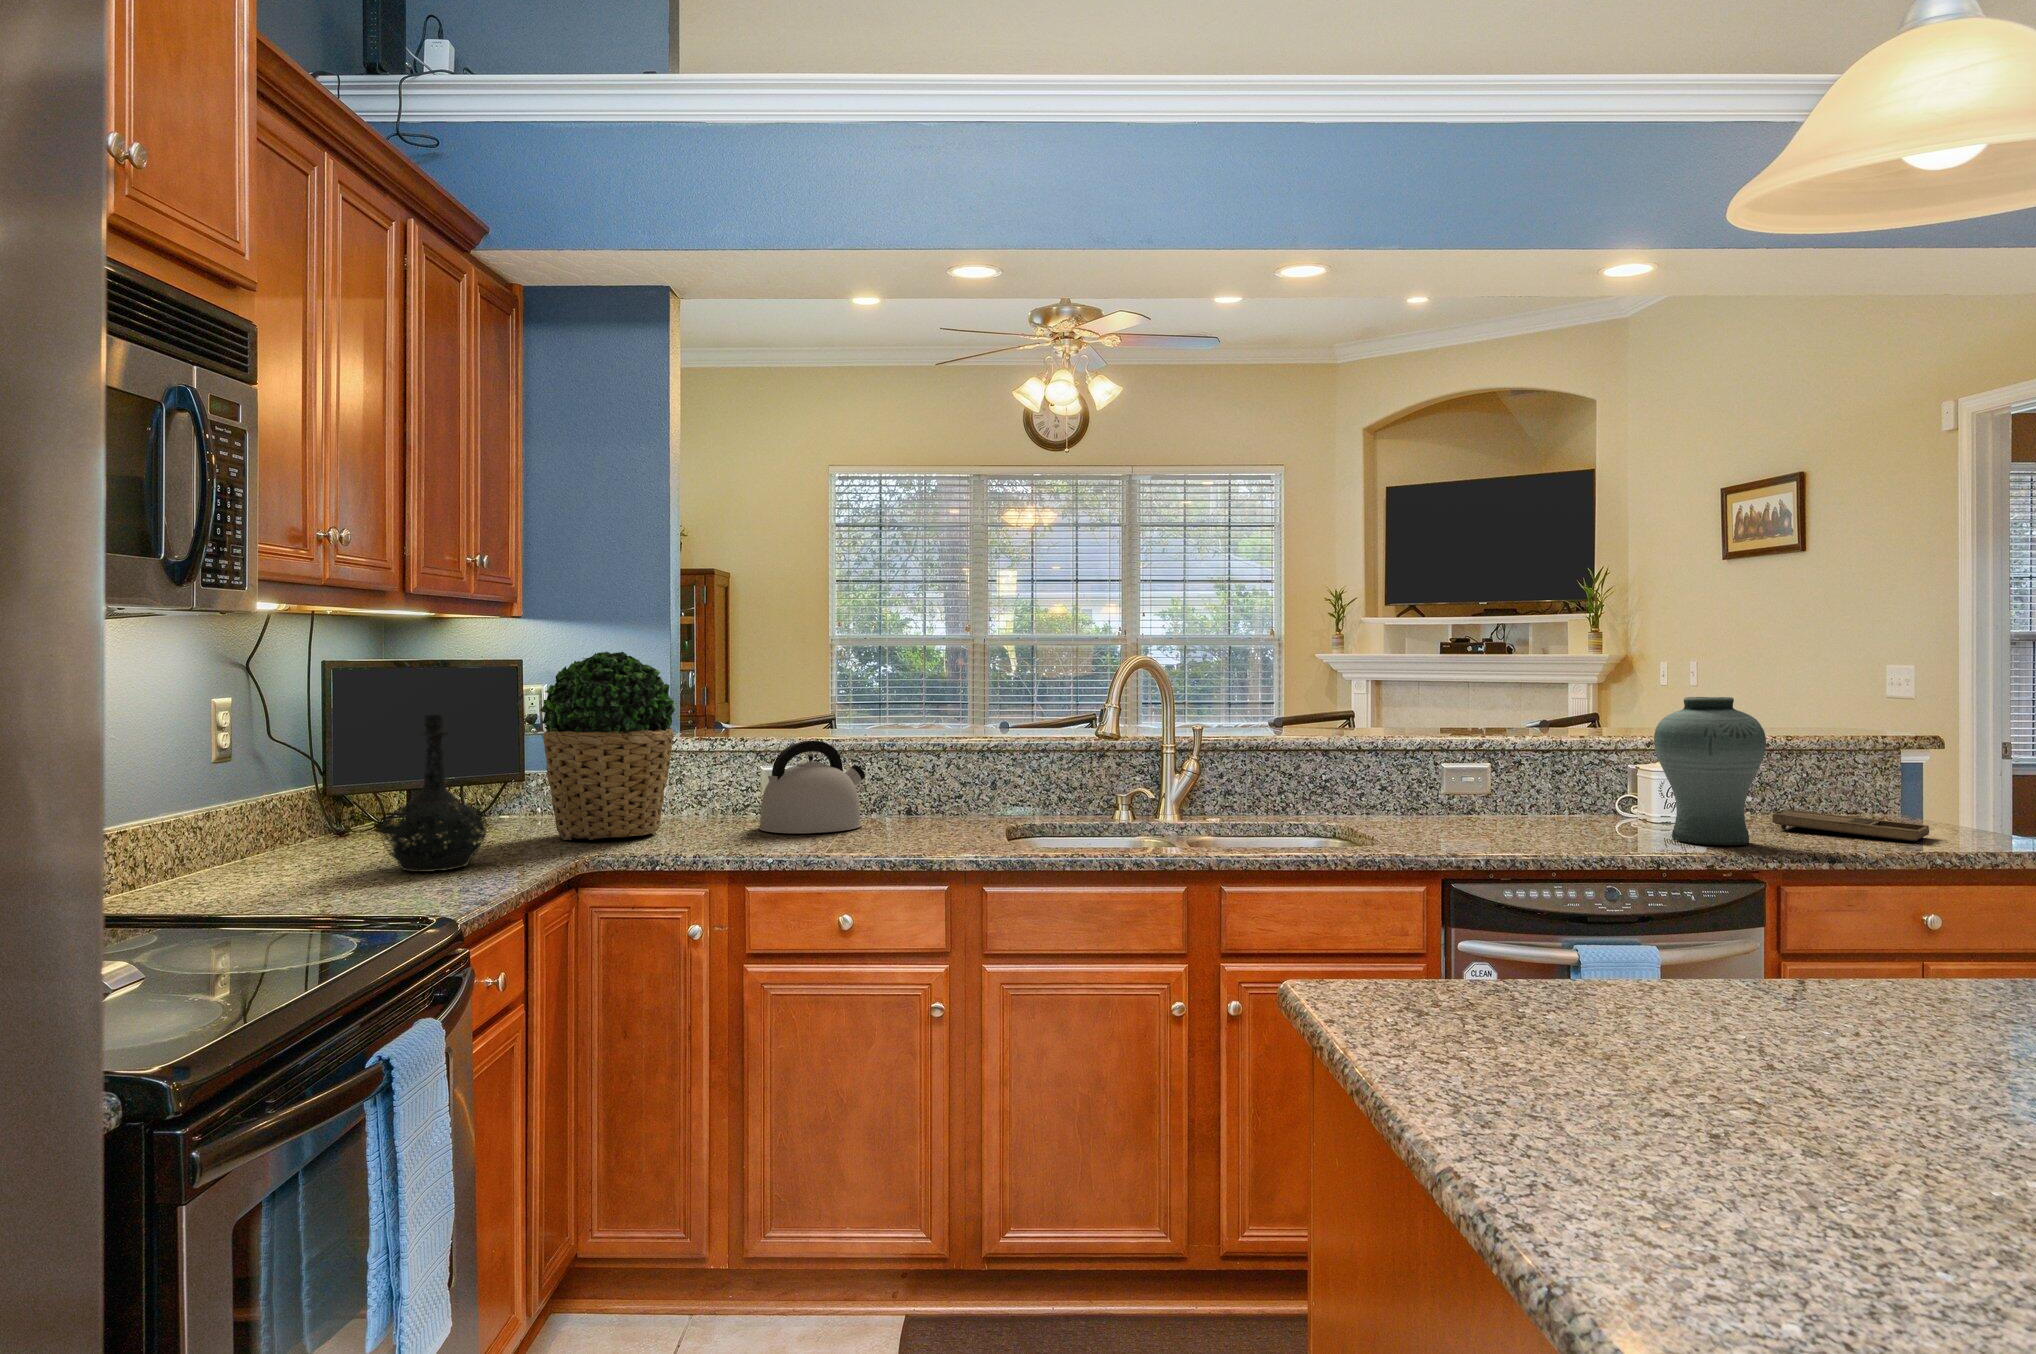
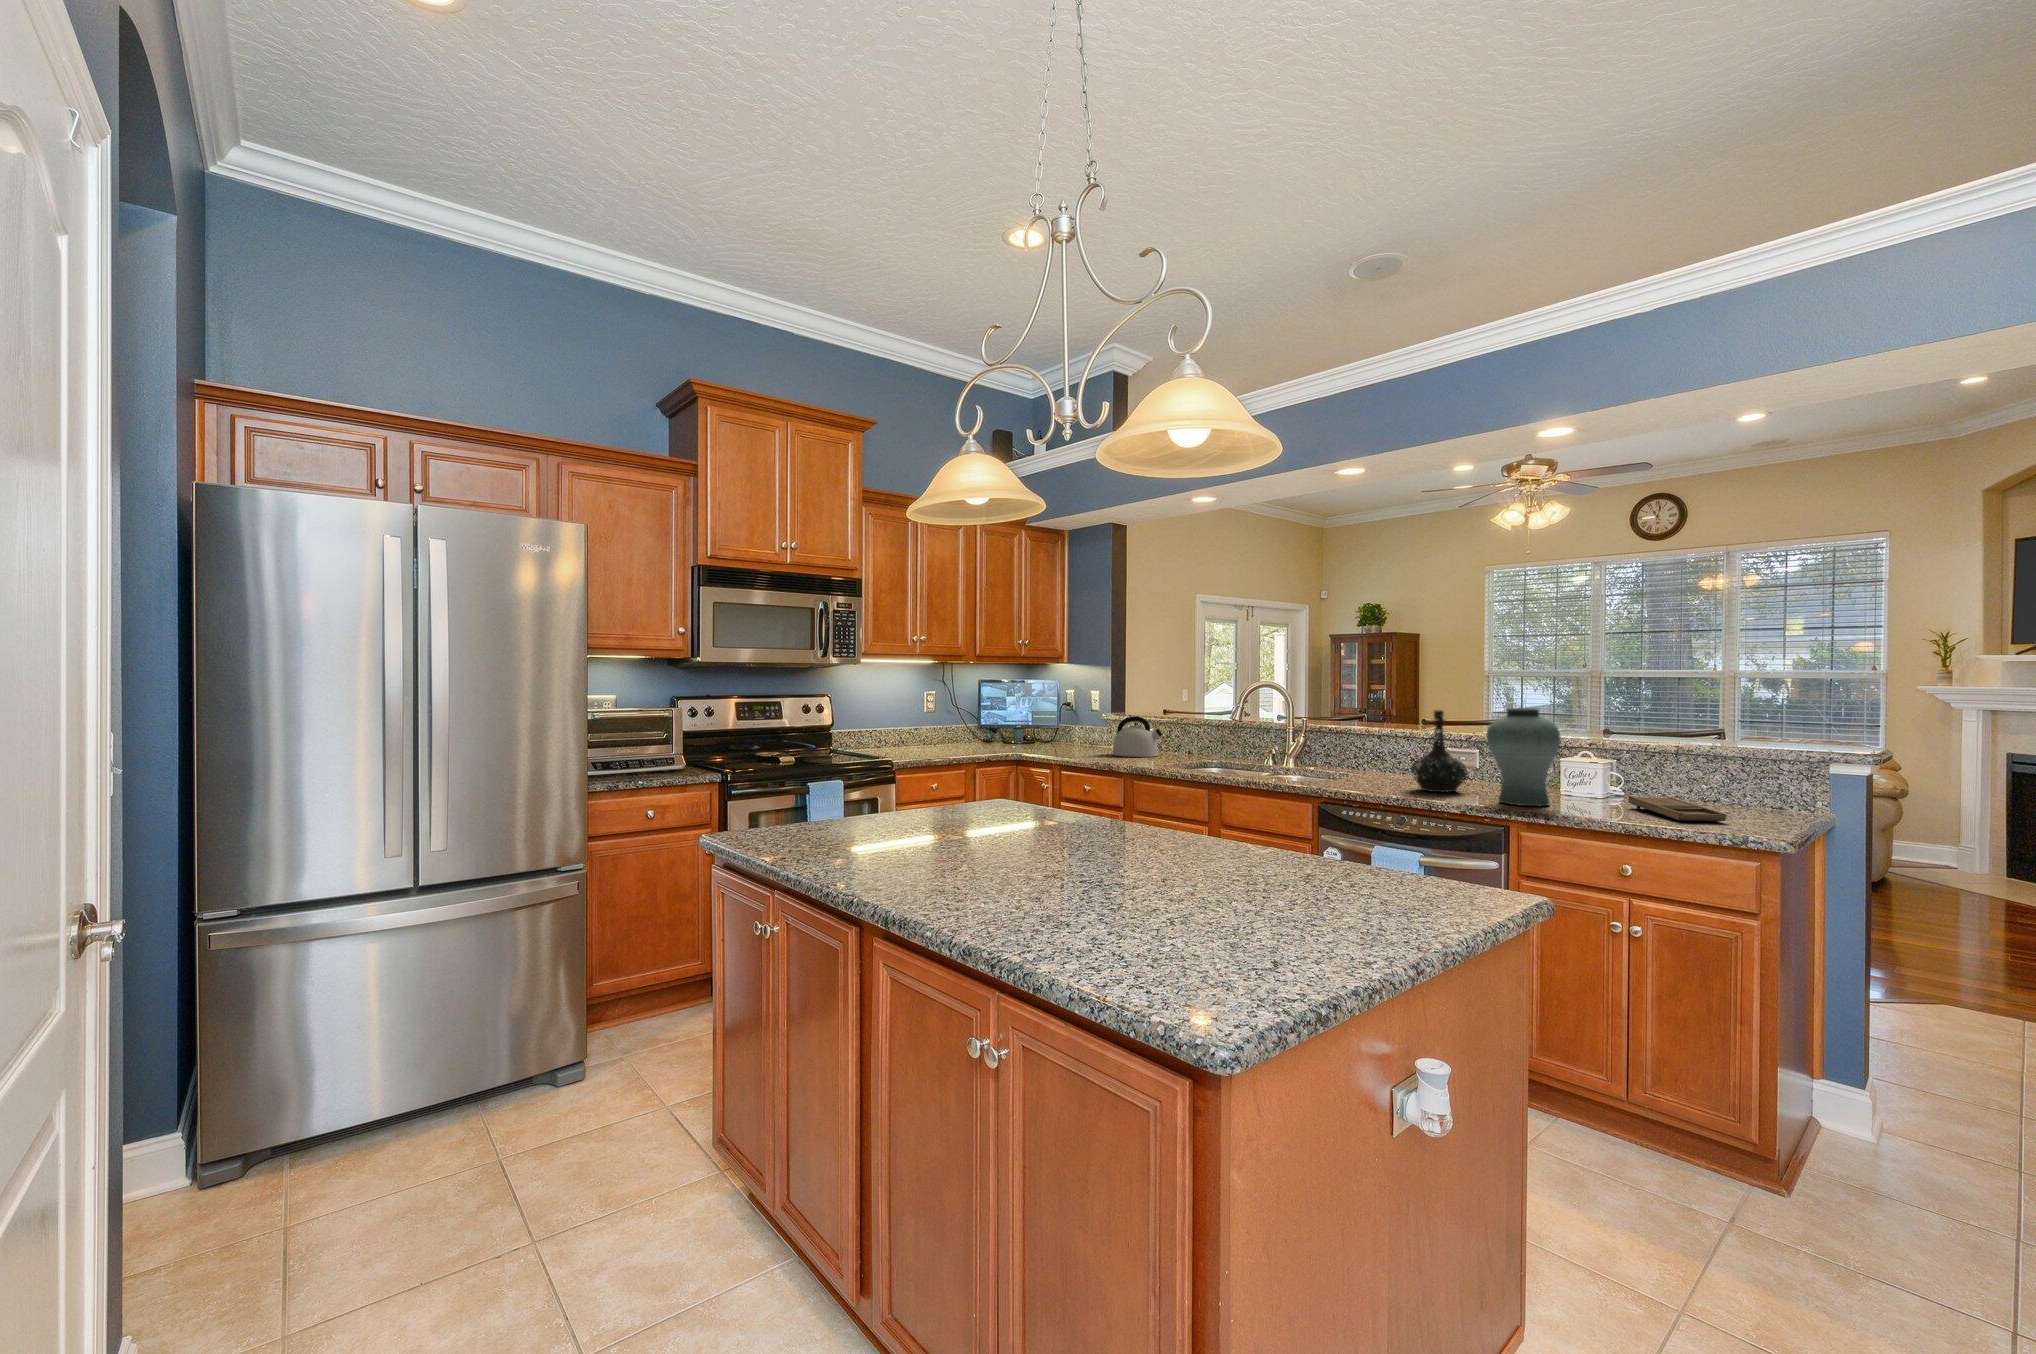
potted plant: present [540,651,675,840] -> none [1039,676,1090,751]
bottle: present [381,714,487,872] -> present [1411,710,1467,792]

